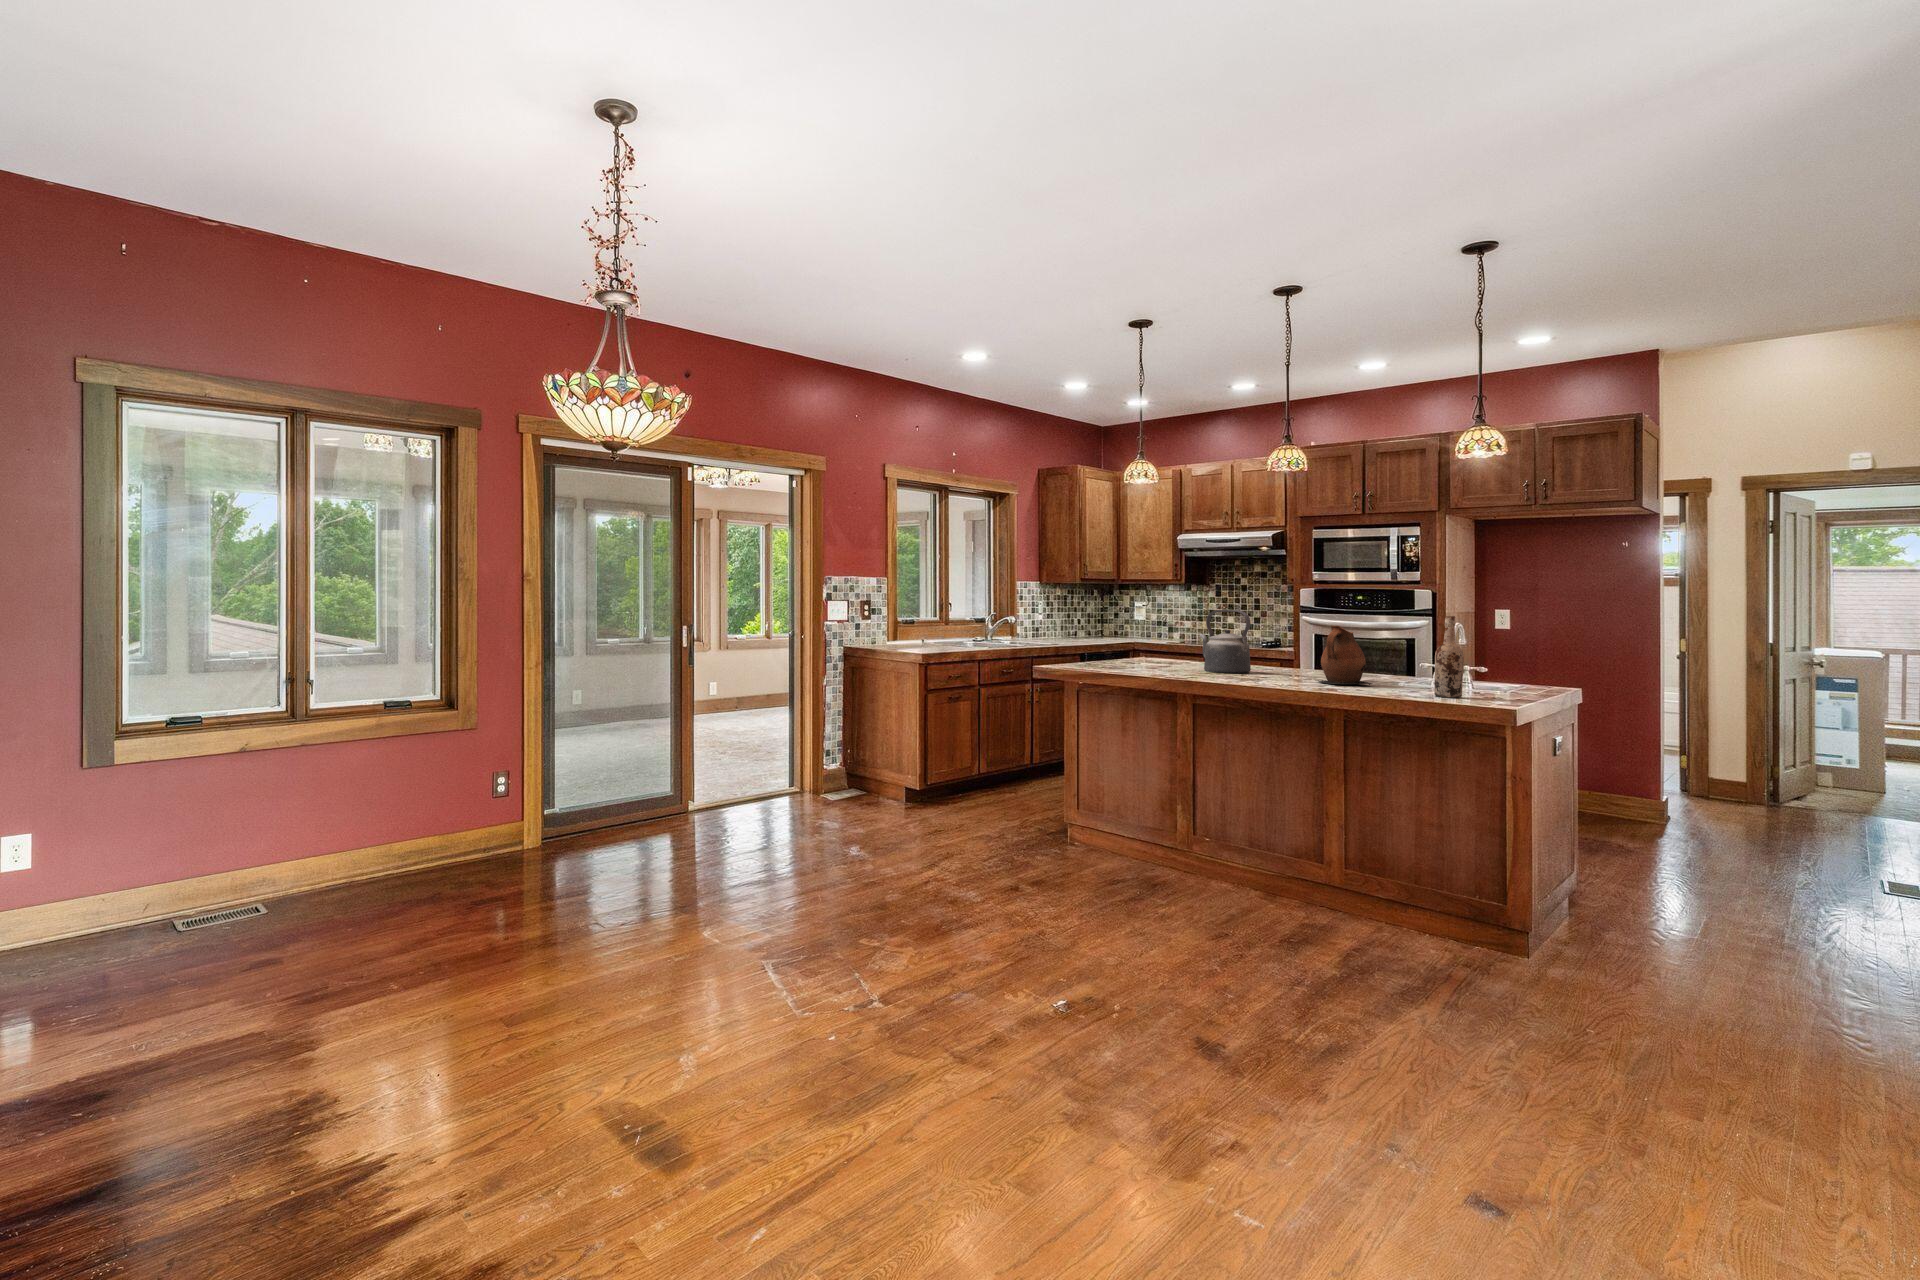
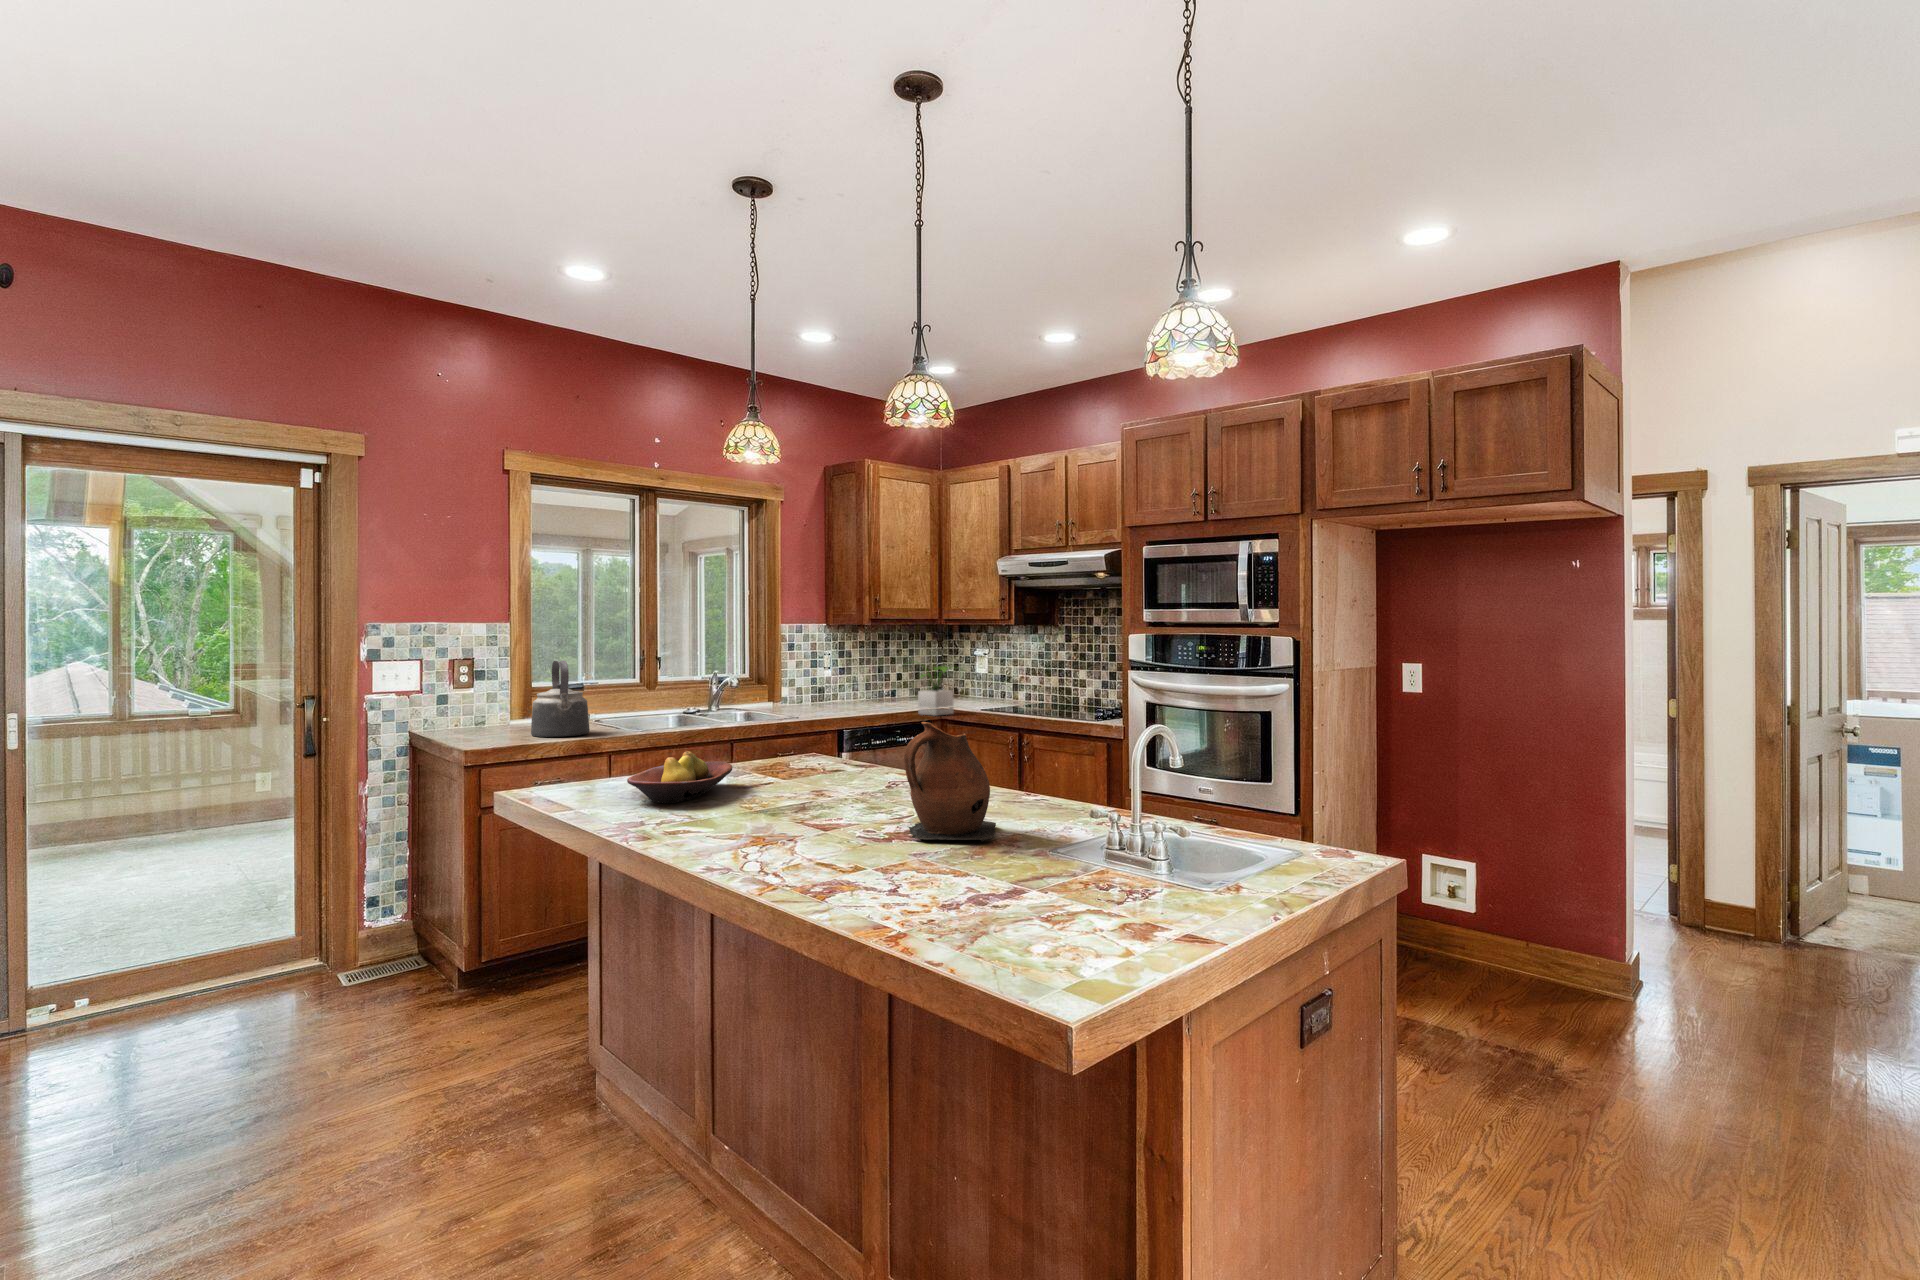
potted plant: none [1108,609,1156,648] -> present [902,662,954,716]
kettle: present [1200,610,1251,673] -> present [531,660,590,737]
wine bottle: present [1435,616,1464,698] -> none [1020,718,1076,904]
fruit bowl: none [1123,649,1179,674] -> present [627,751,733,803]

